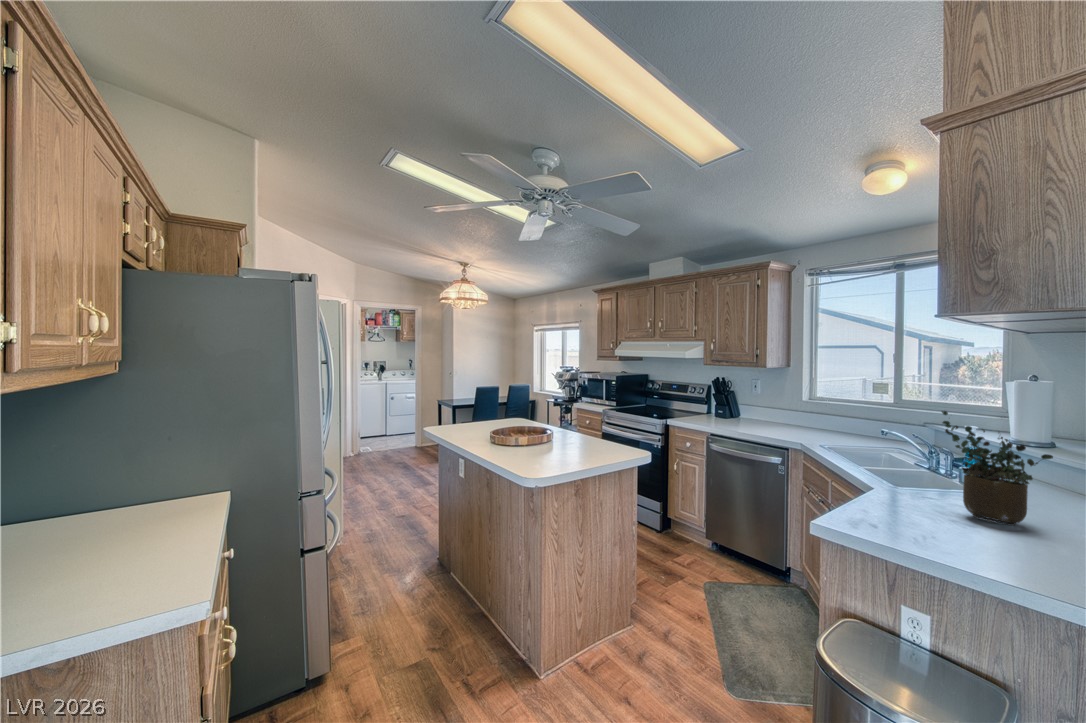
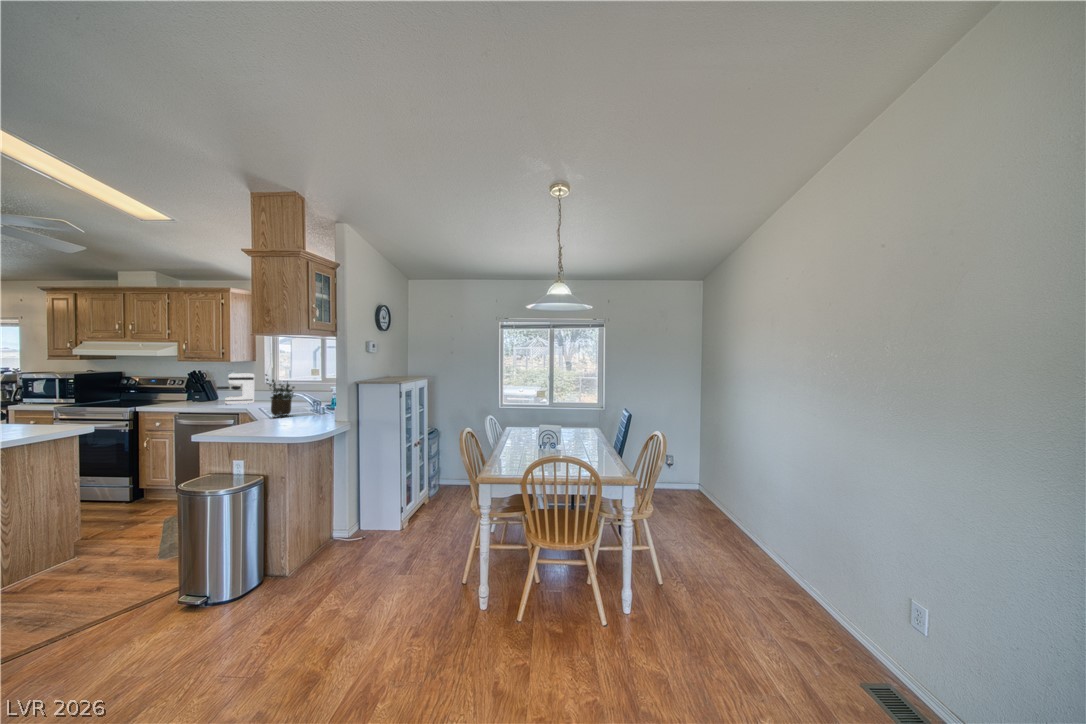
coffee maker: none [753,386,810,437] -> present [217,373,255,404]

